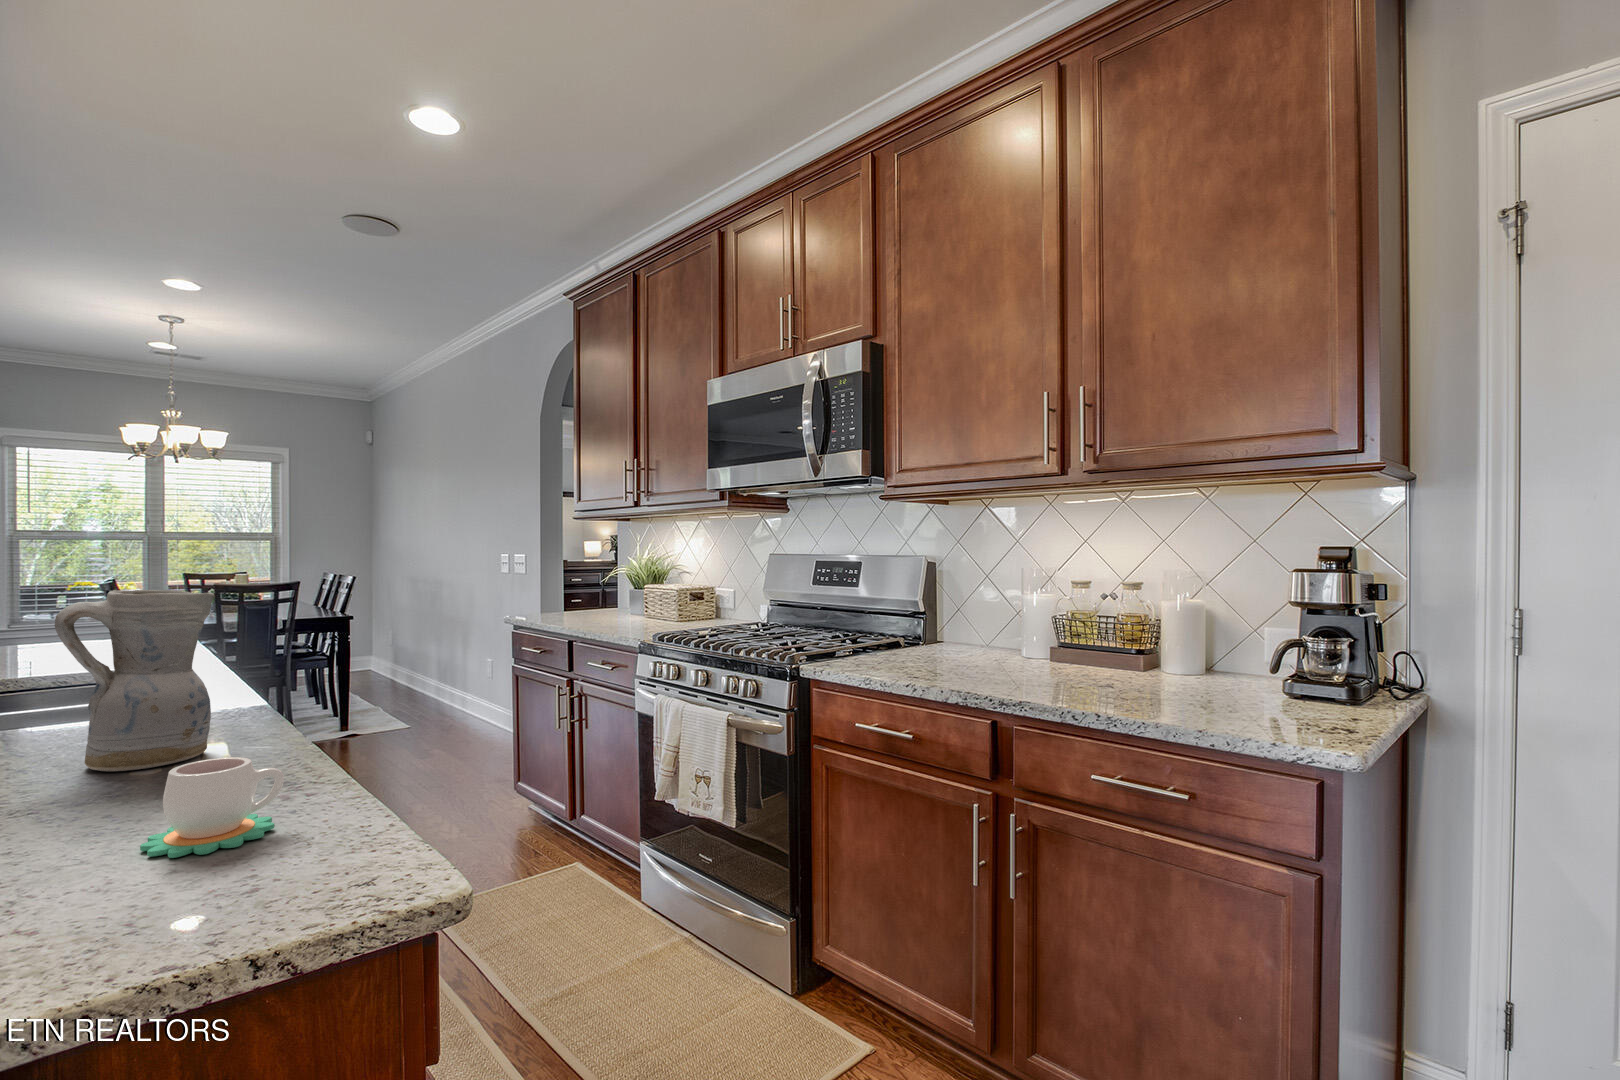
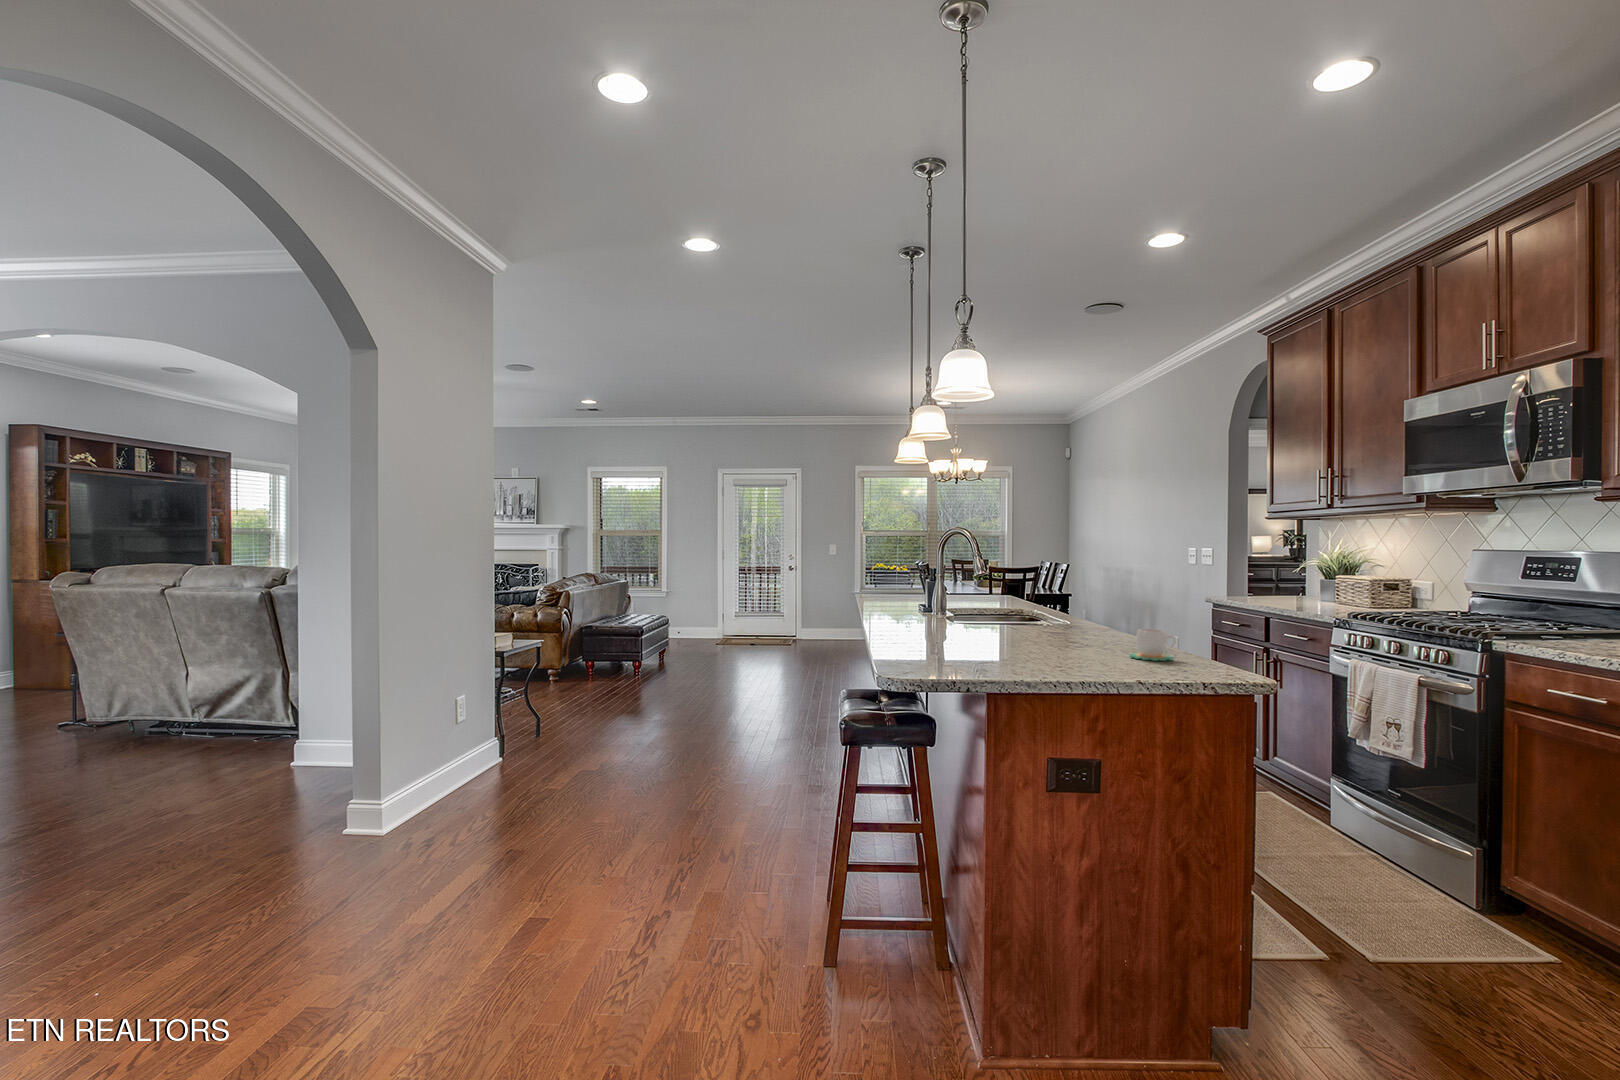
ceramic pitcher: present [55,590,214,771] -> none [1058,562,1112,640]

